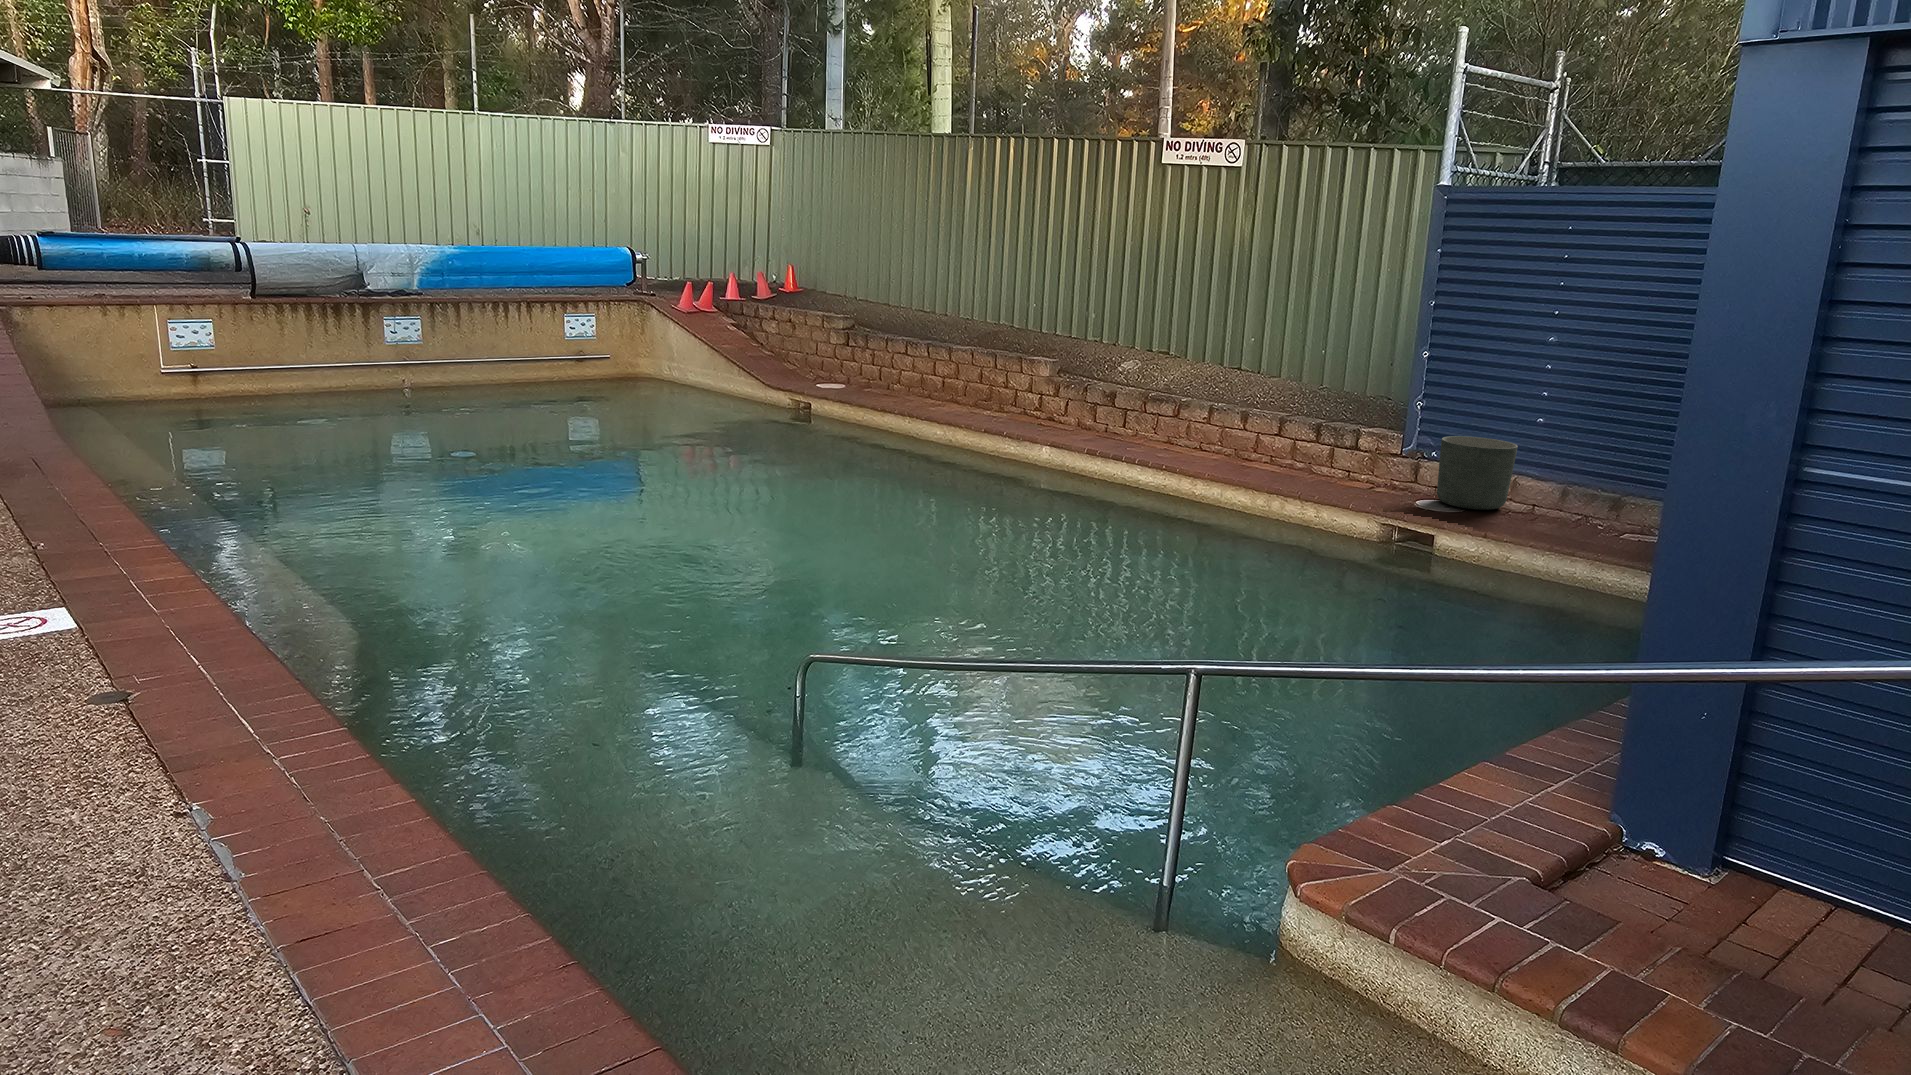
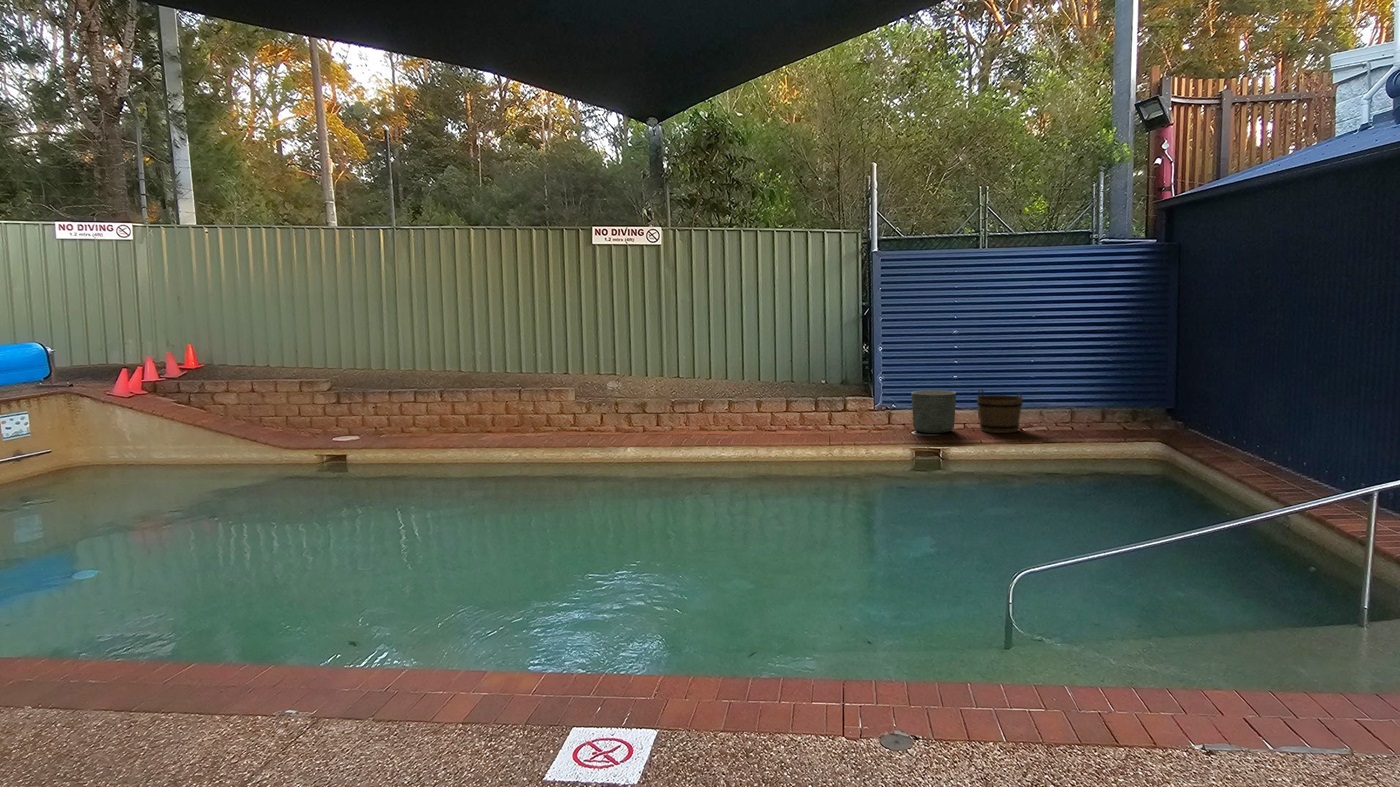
bucket: none [1546,452,1632,533] -> present [977,390,1023,433]

